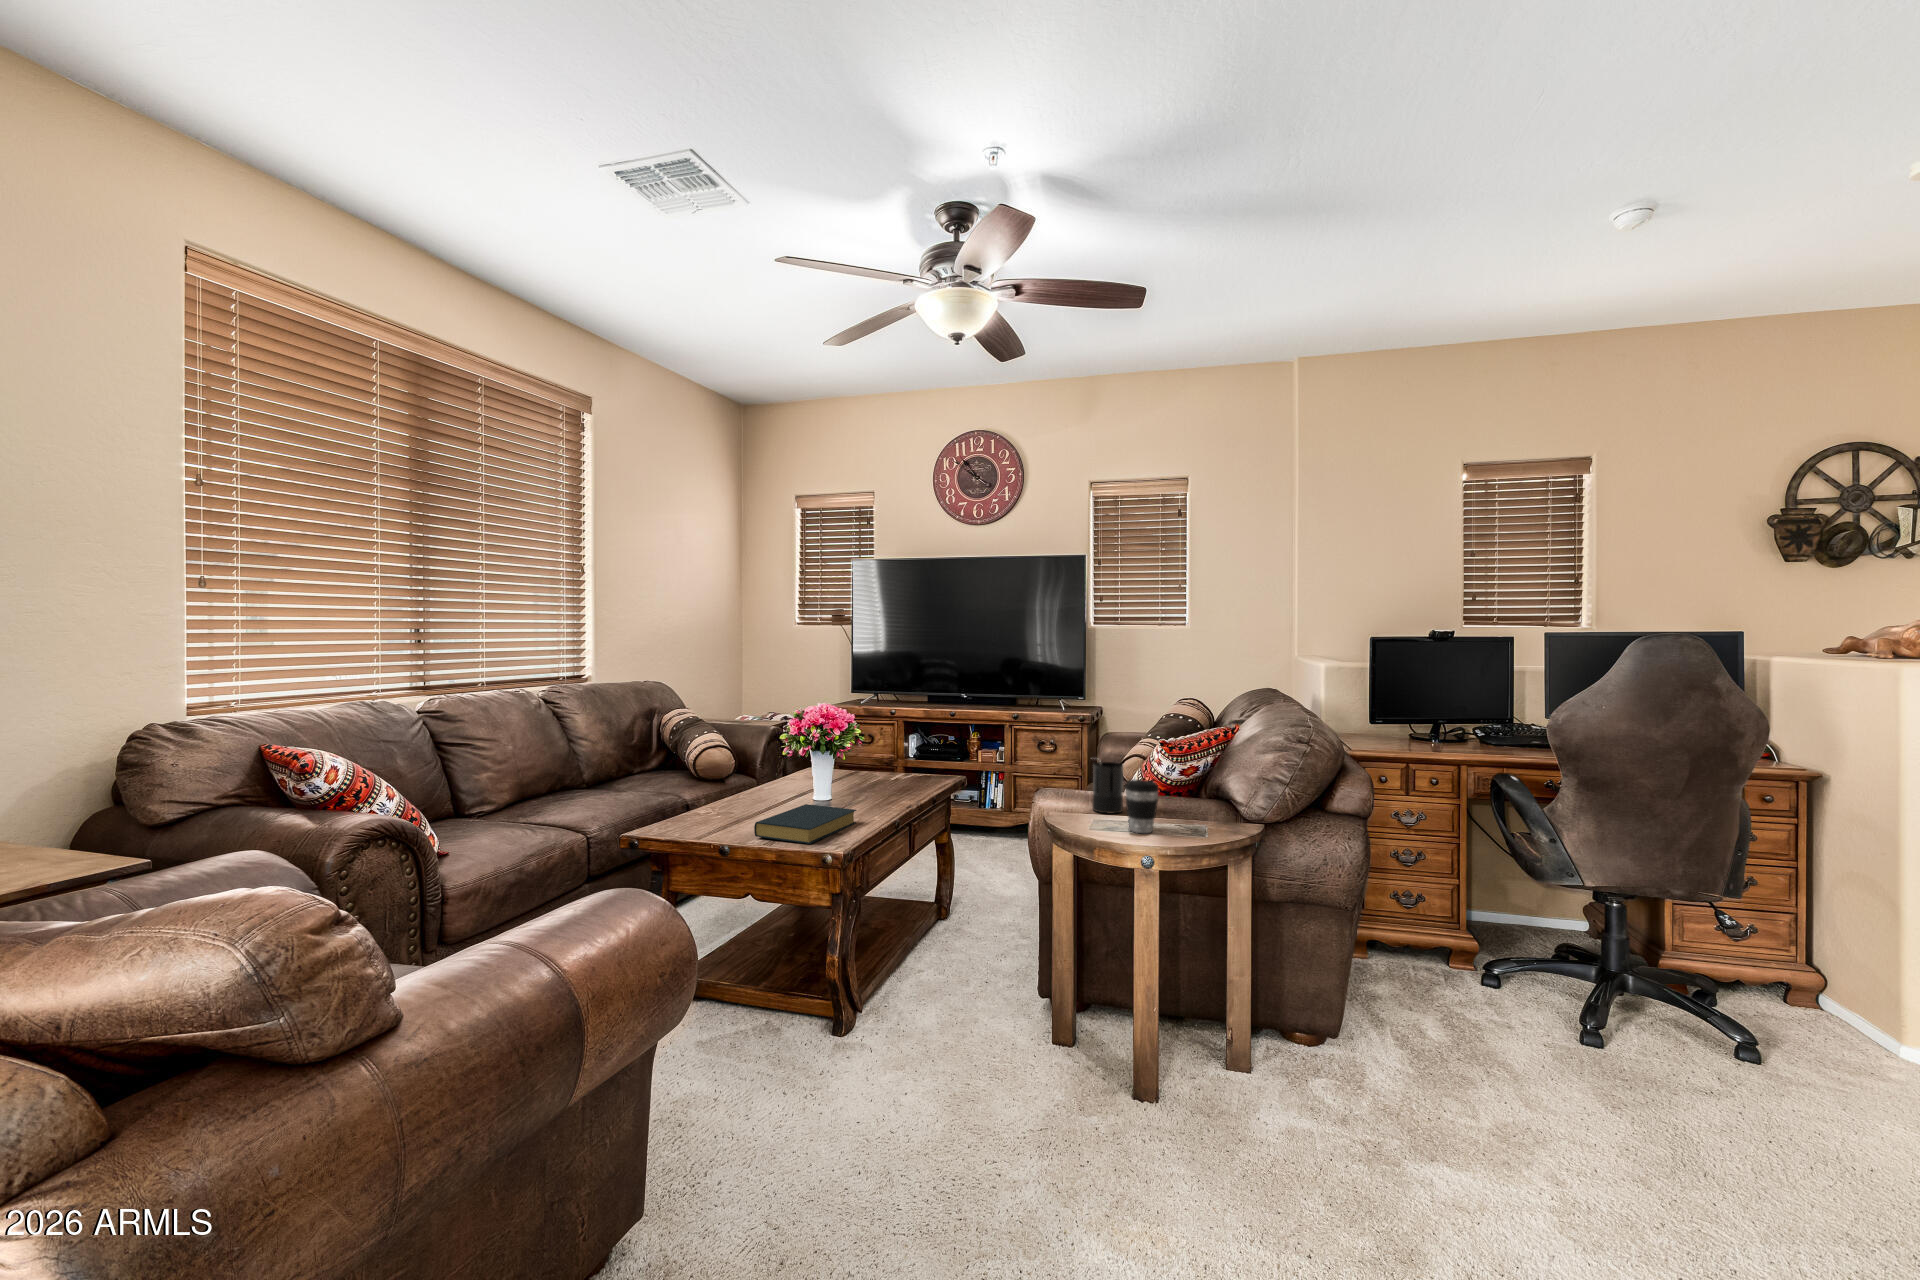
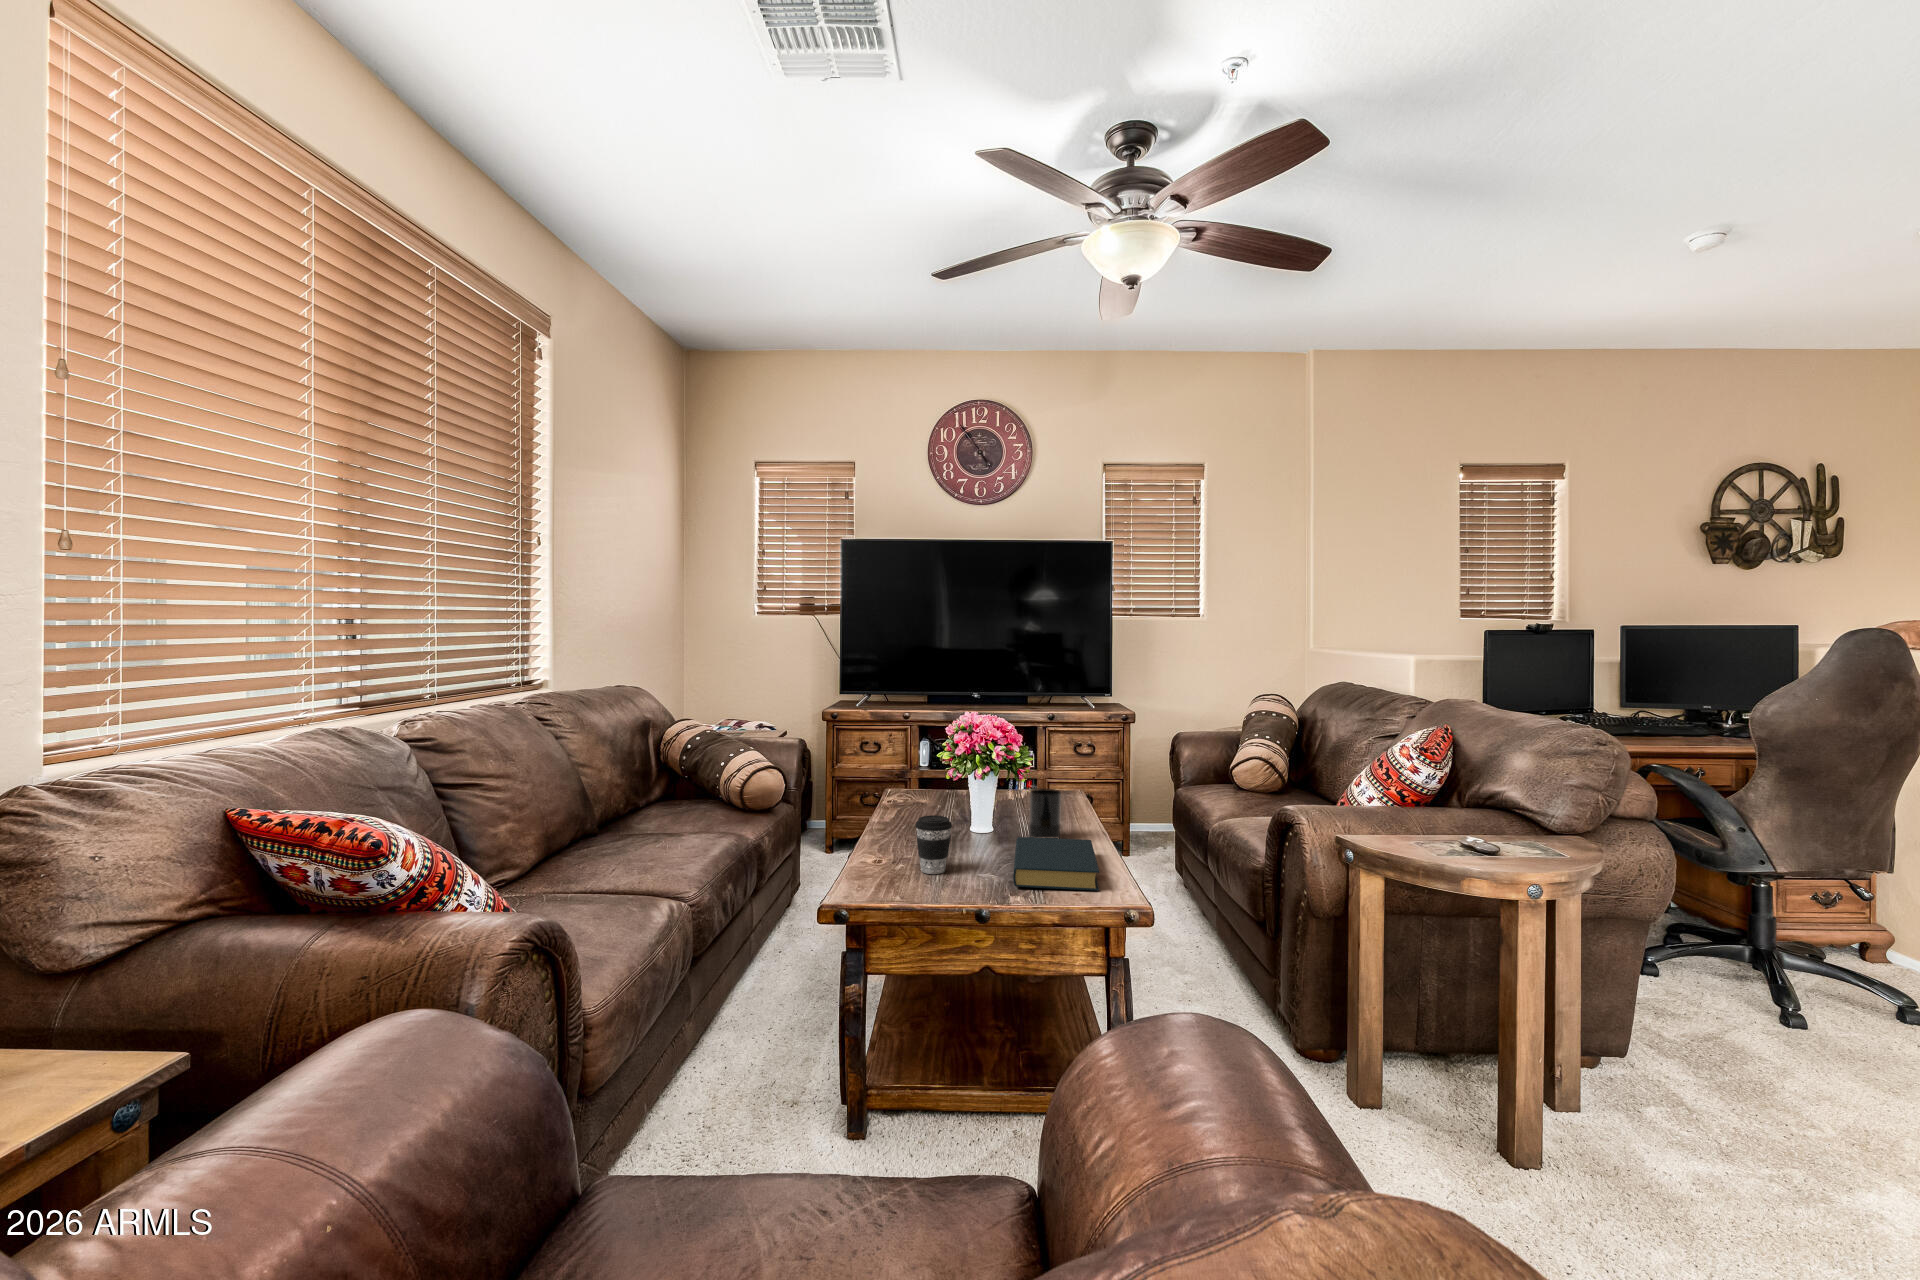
candle: present [1092,762,1123,814] -> present [1029,788,1061,838]
coffee cup: present [1125,779,1159,833] -> present [915,815,952,874]

